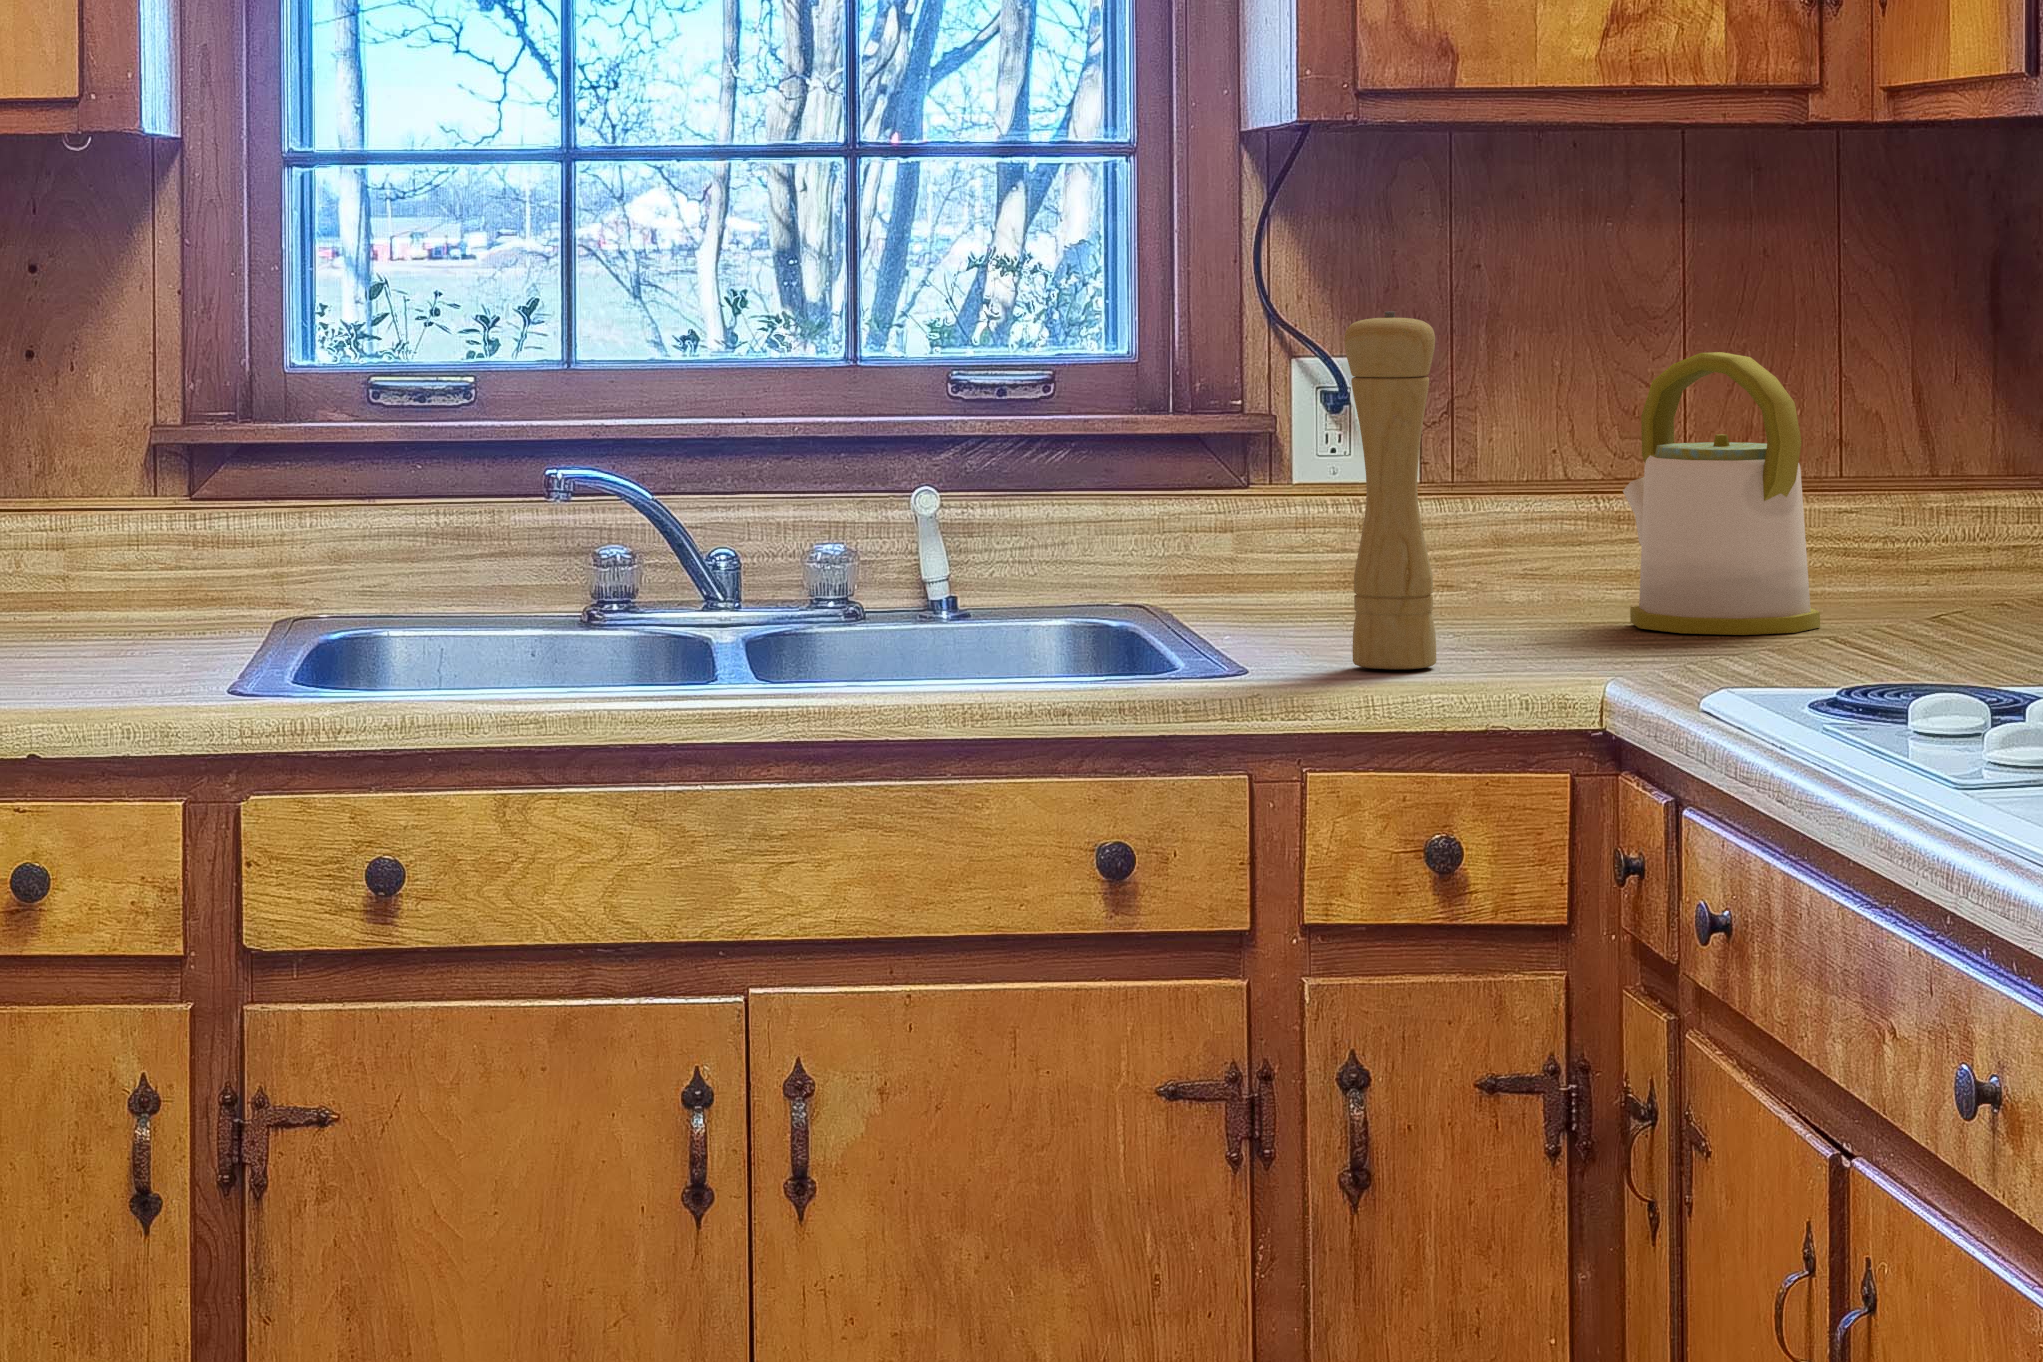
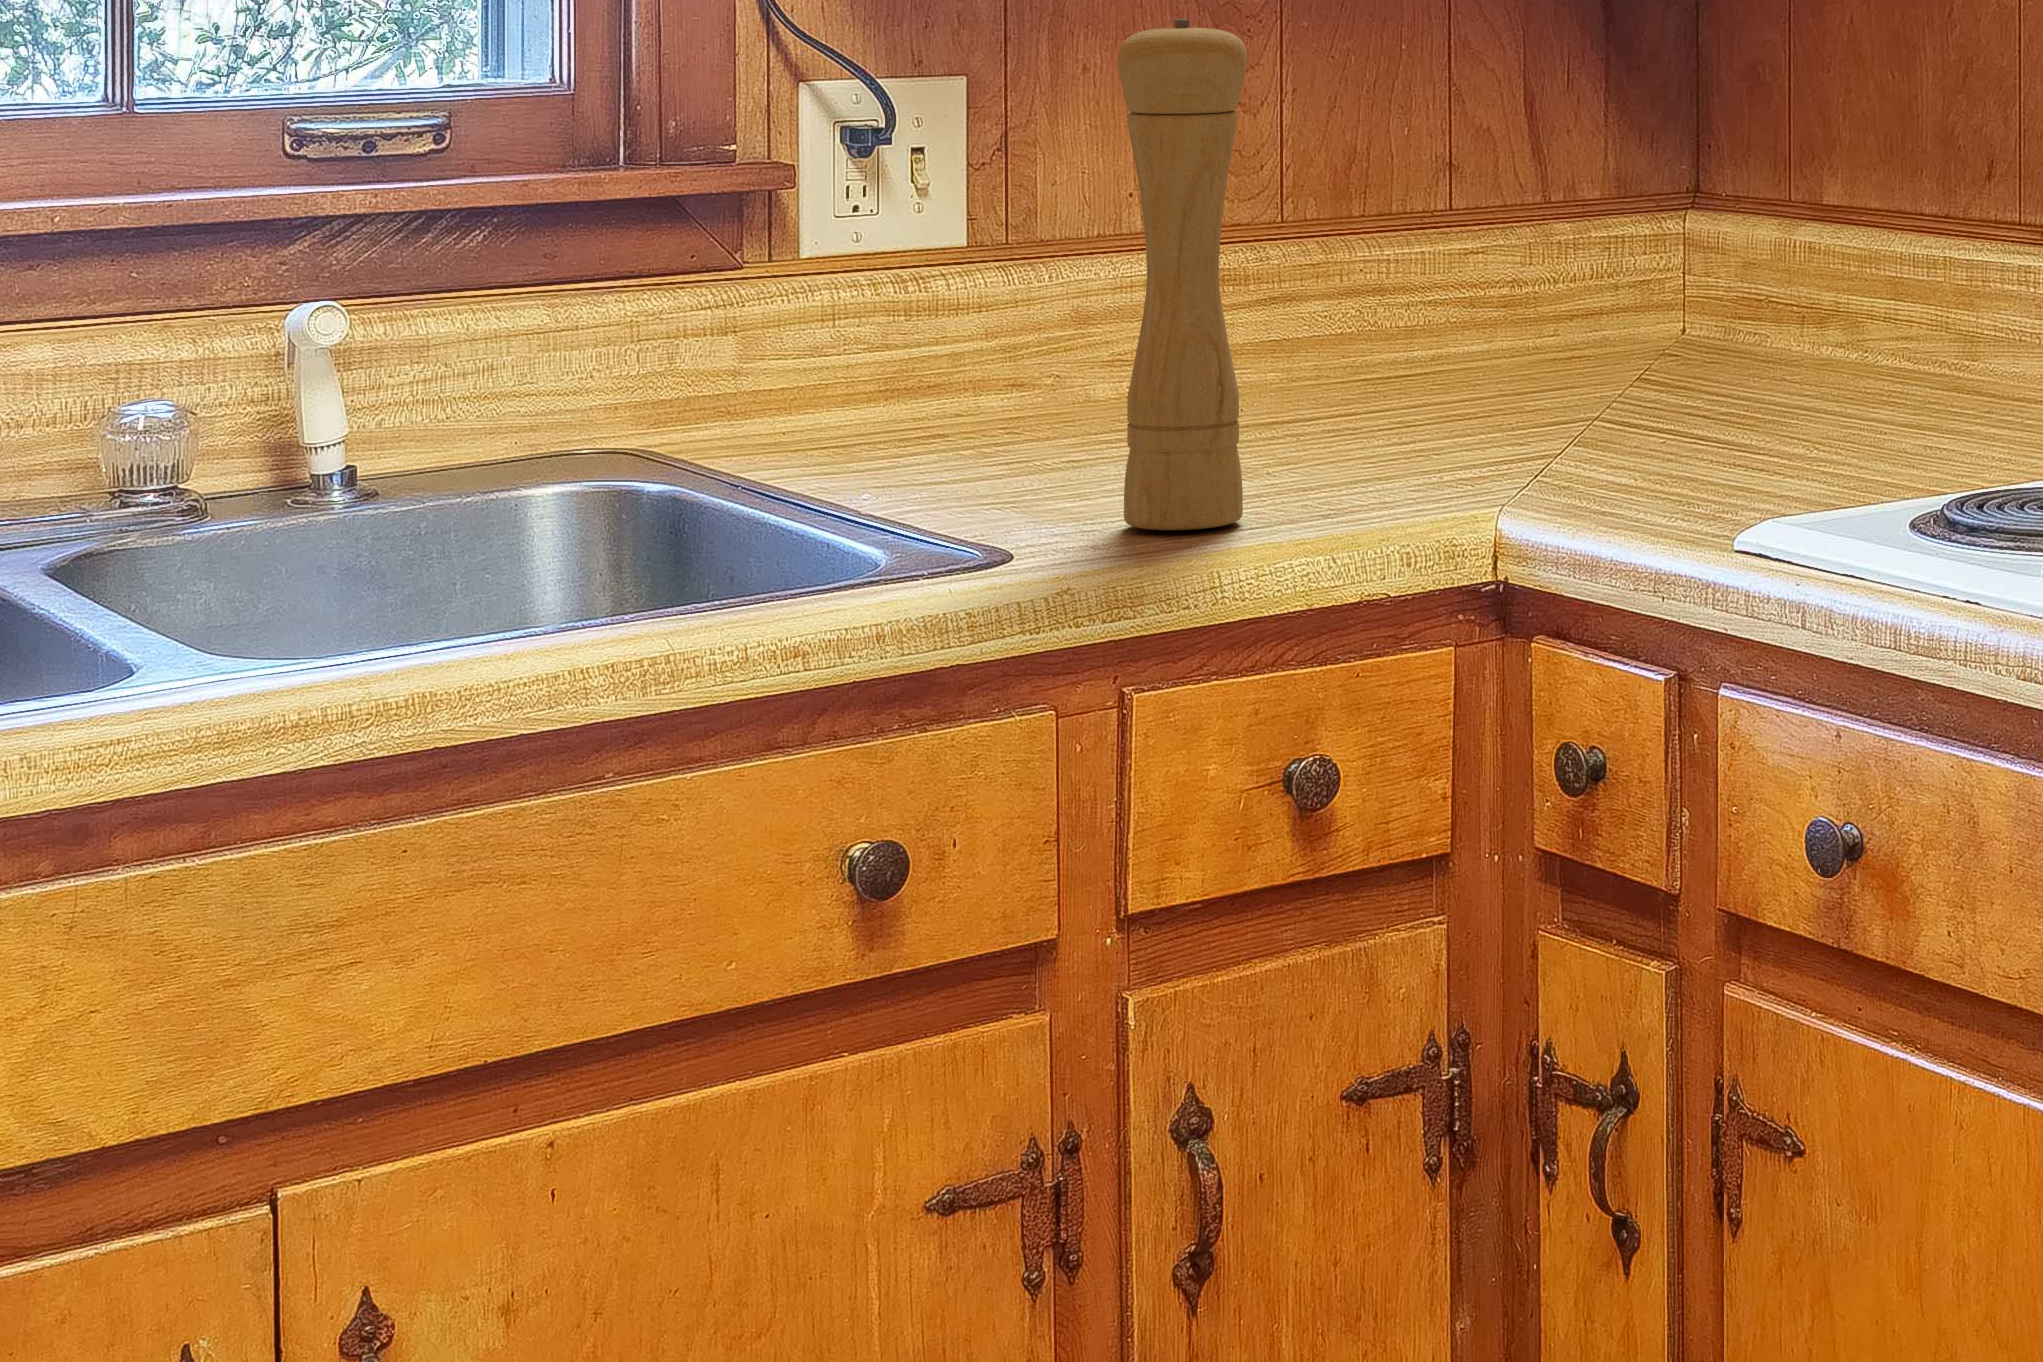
kettle: present [1623,352,1820,635] -> none [1278,63,1550,434]

